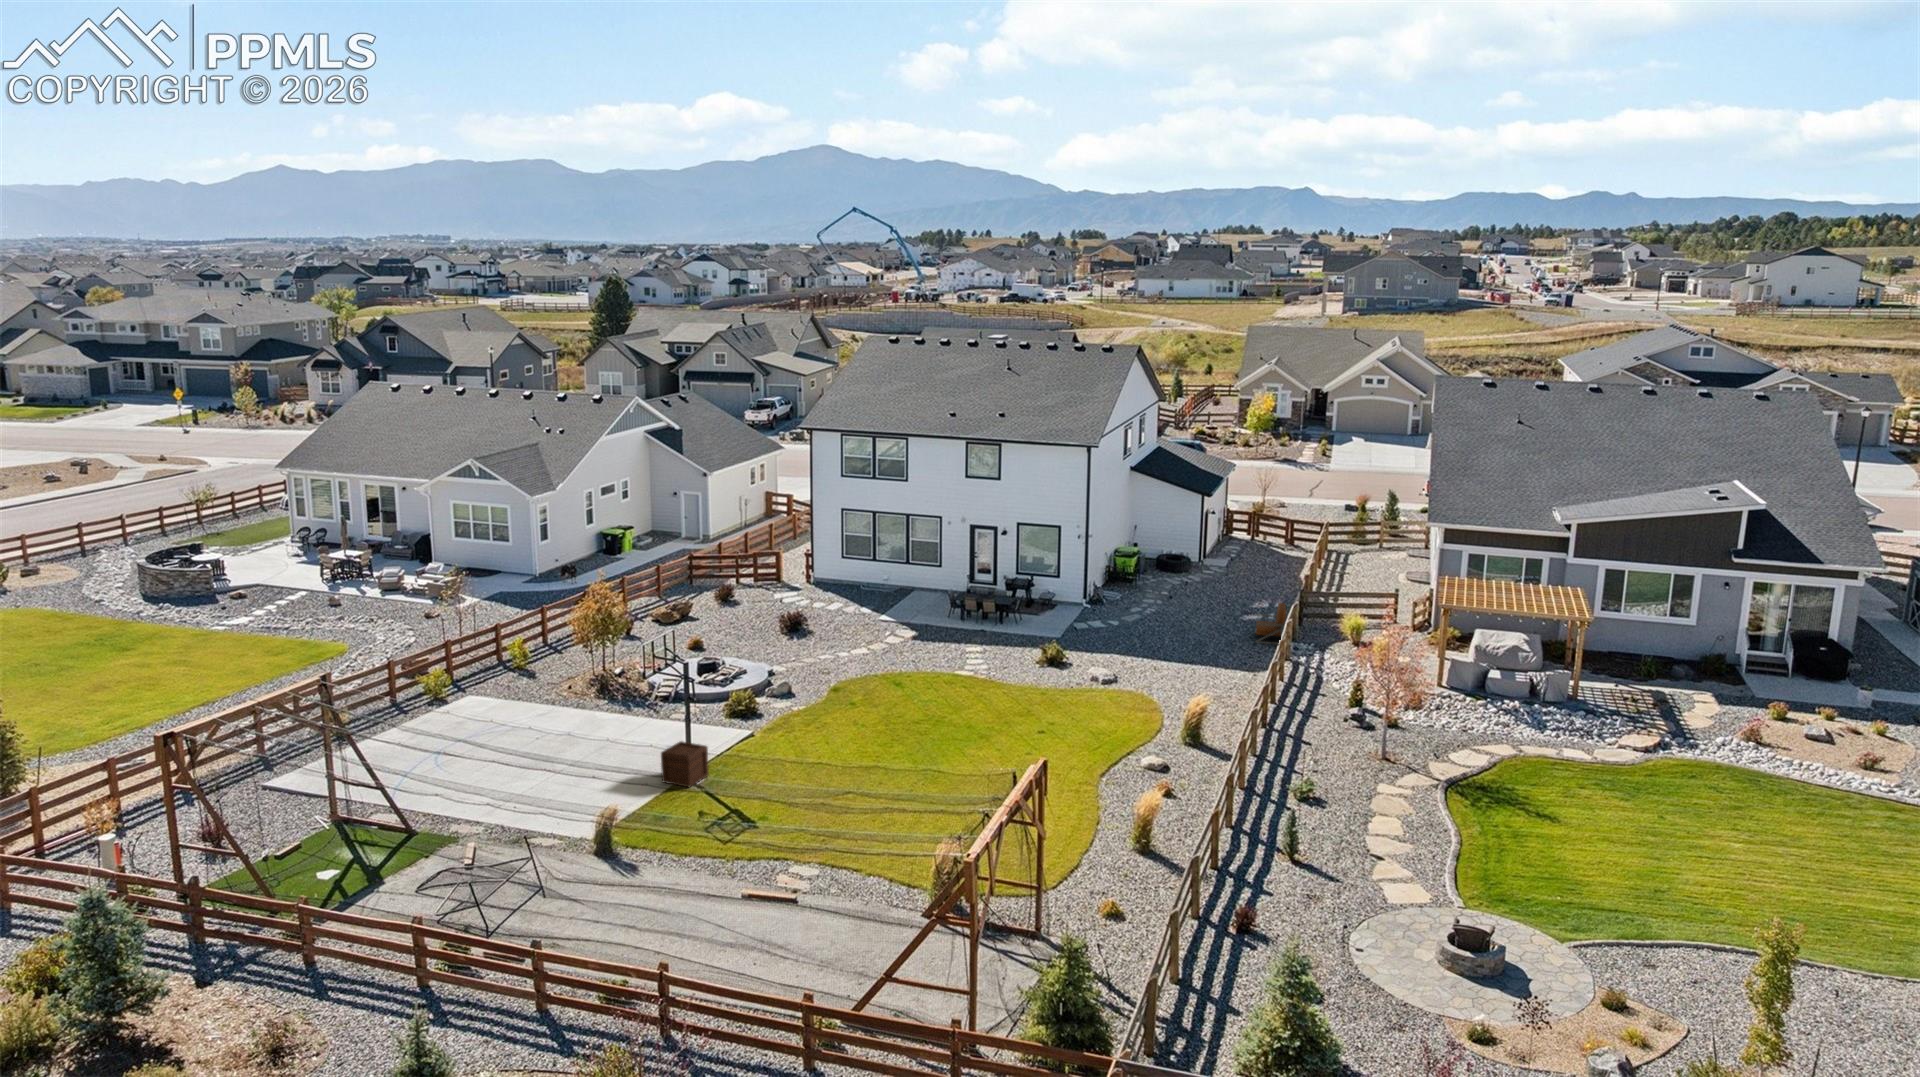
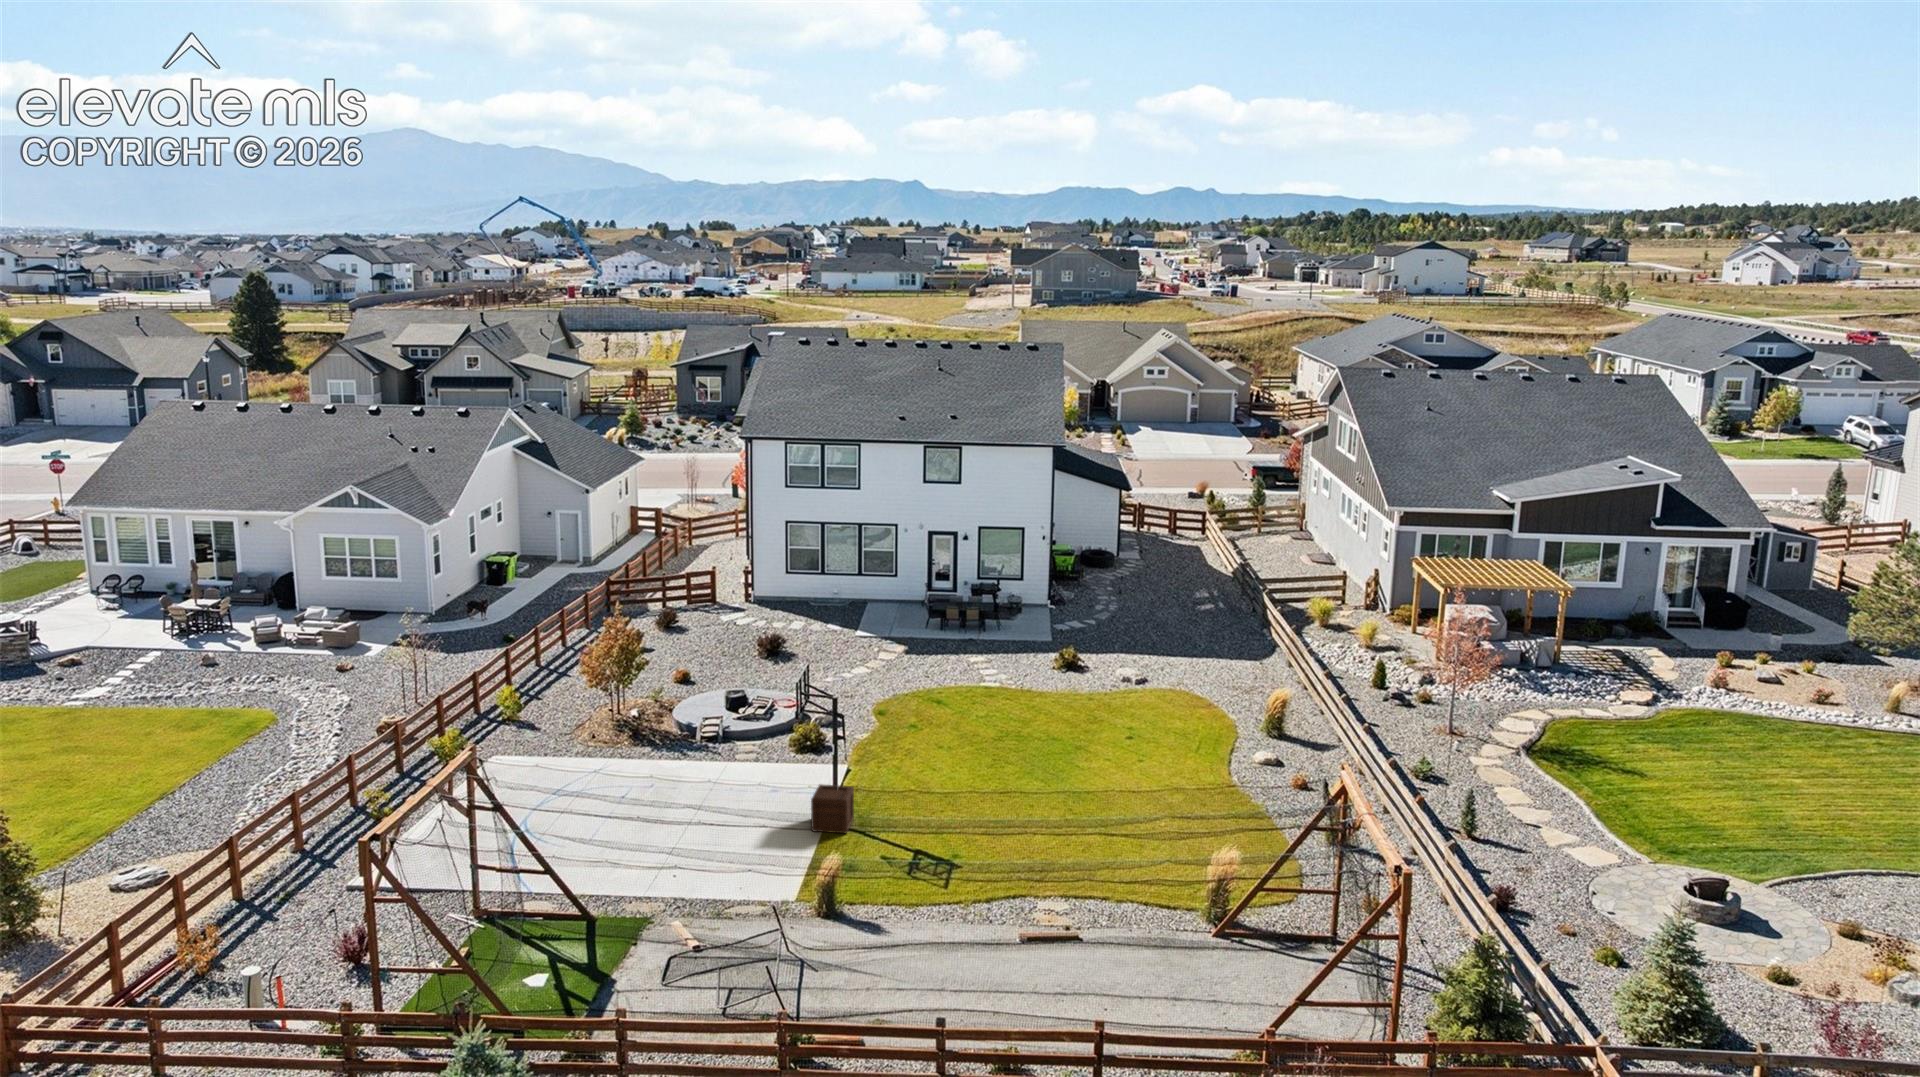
lounge chair: present [1255,602,1286,644] -> none [1227,591,1268,632]

